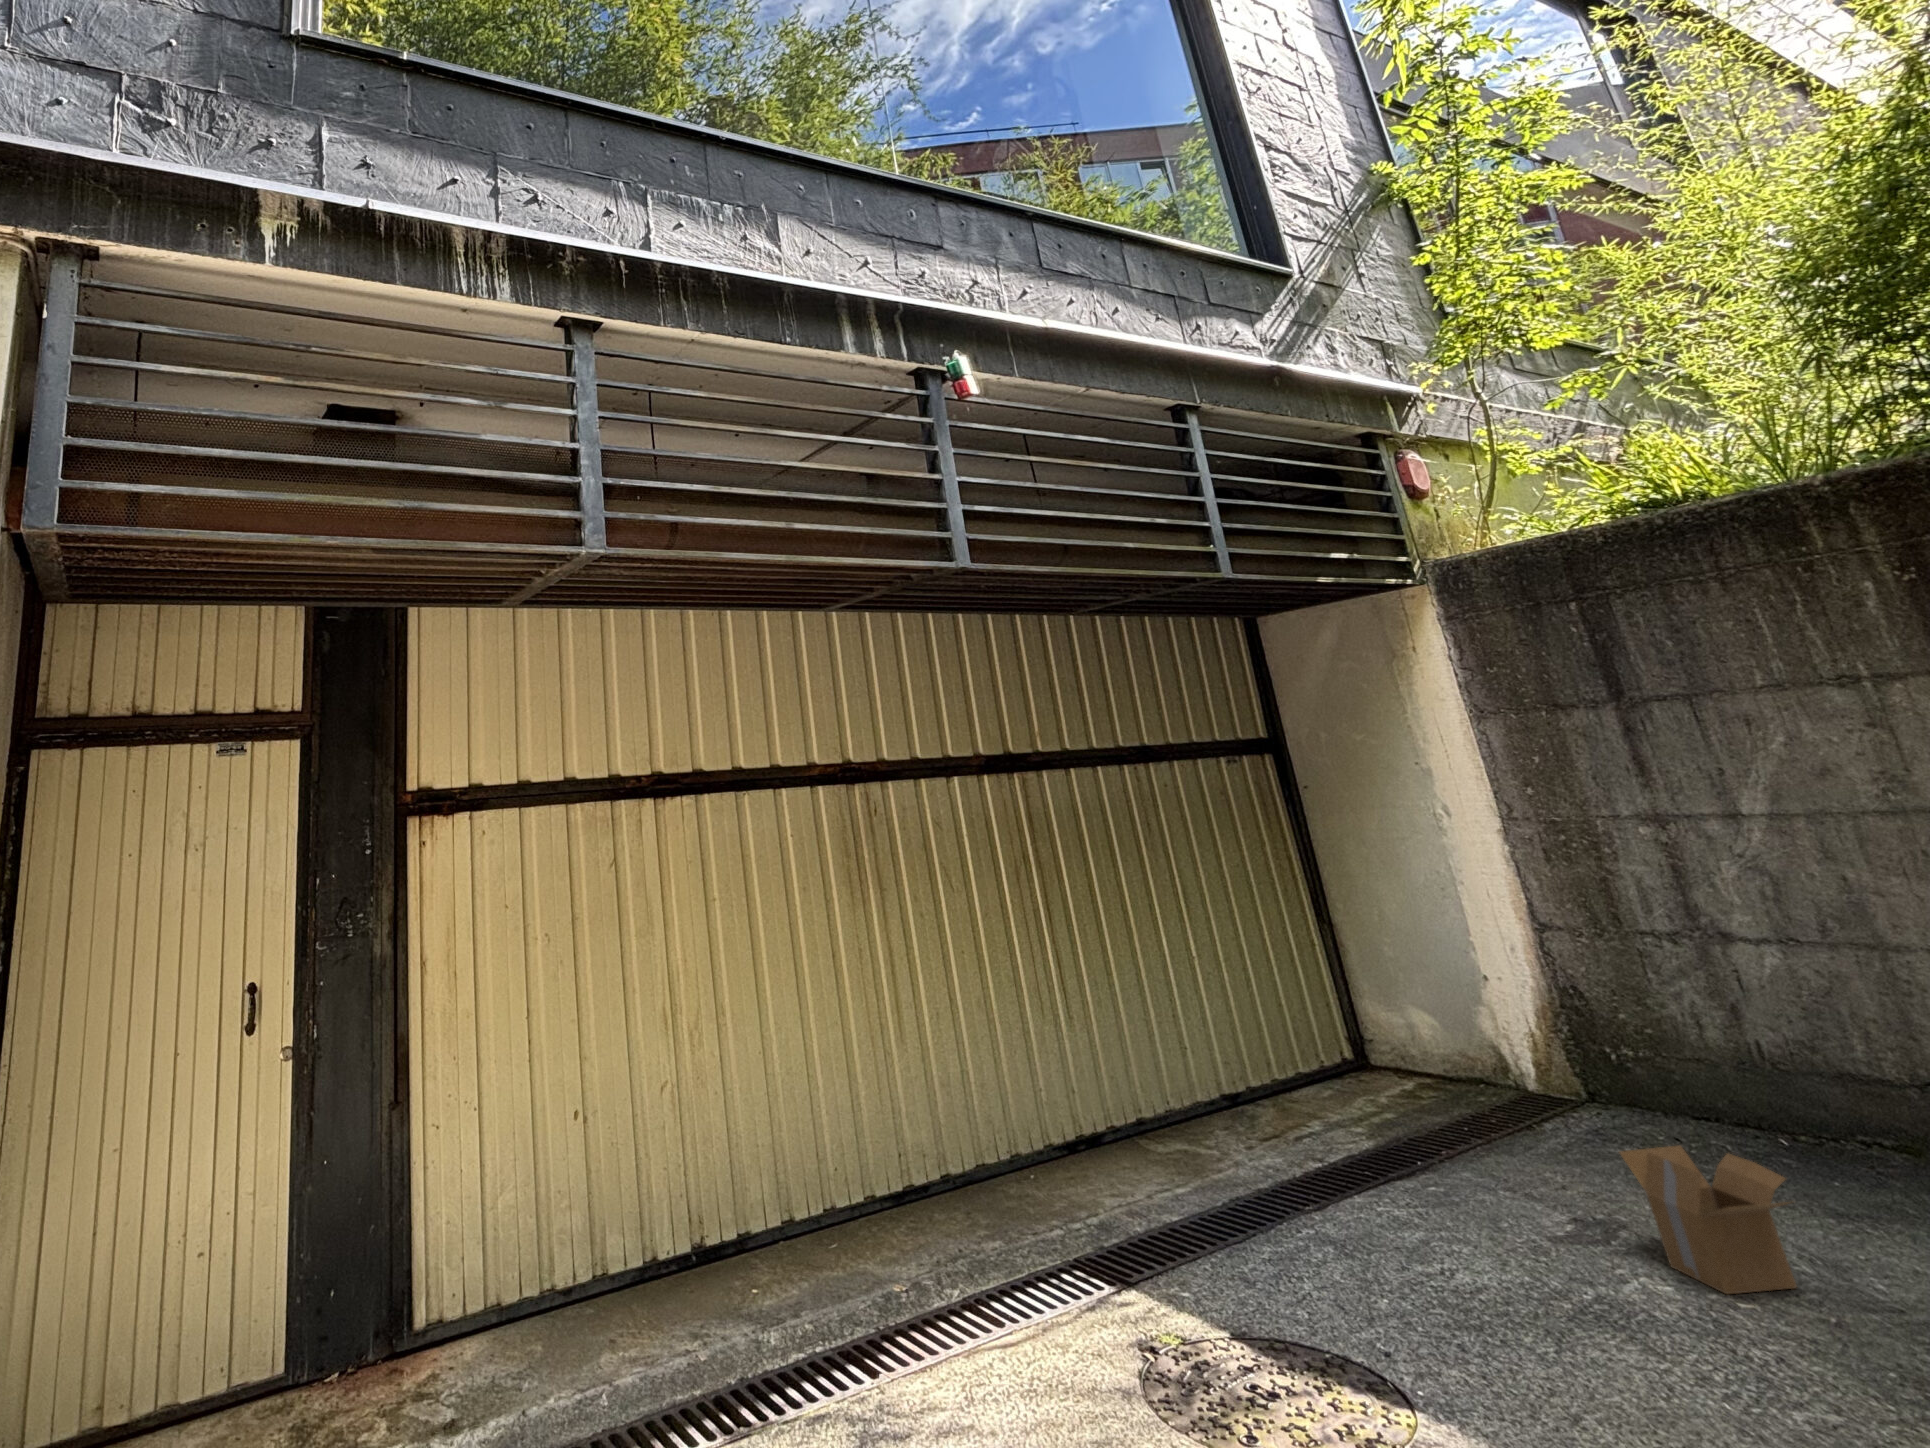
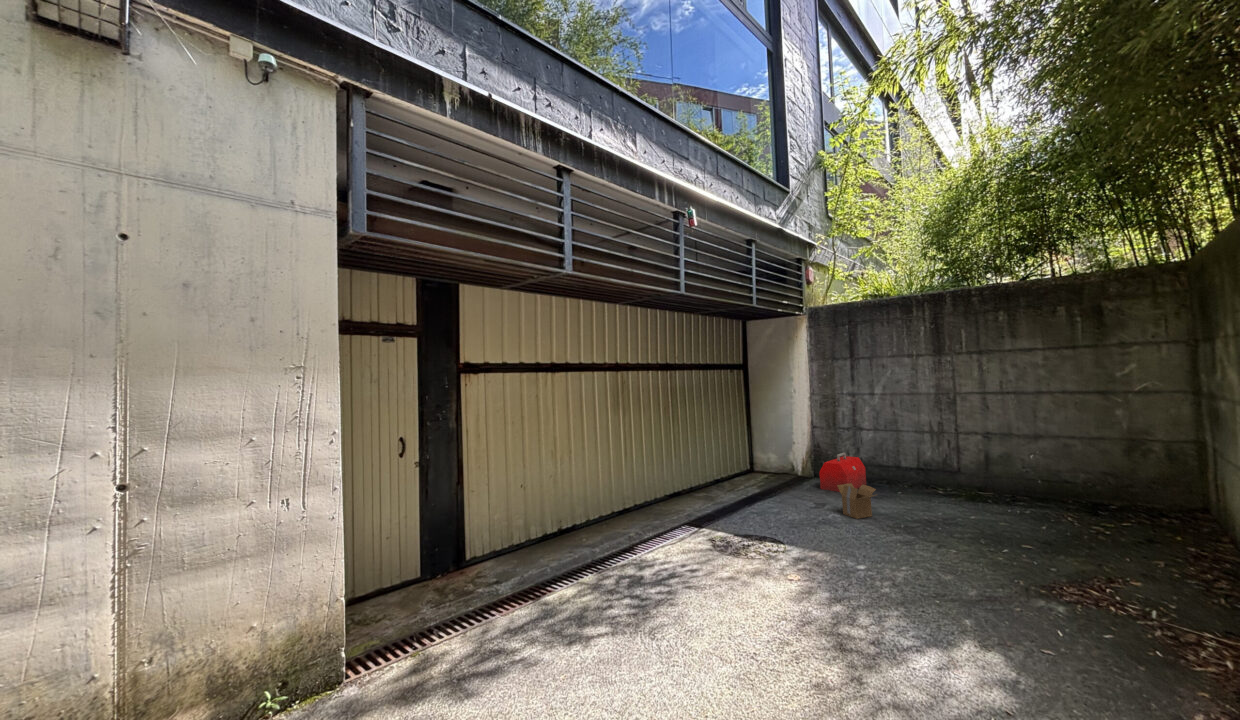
toolbox: none [1572,1020,1782,1173] -> present [819,453,866,492]

